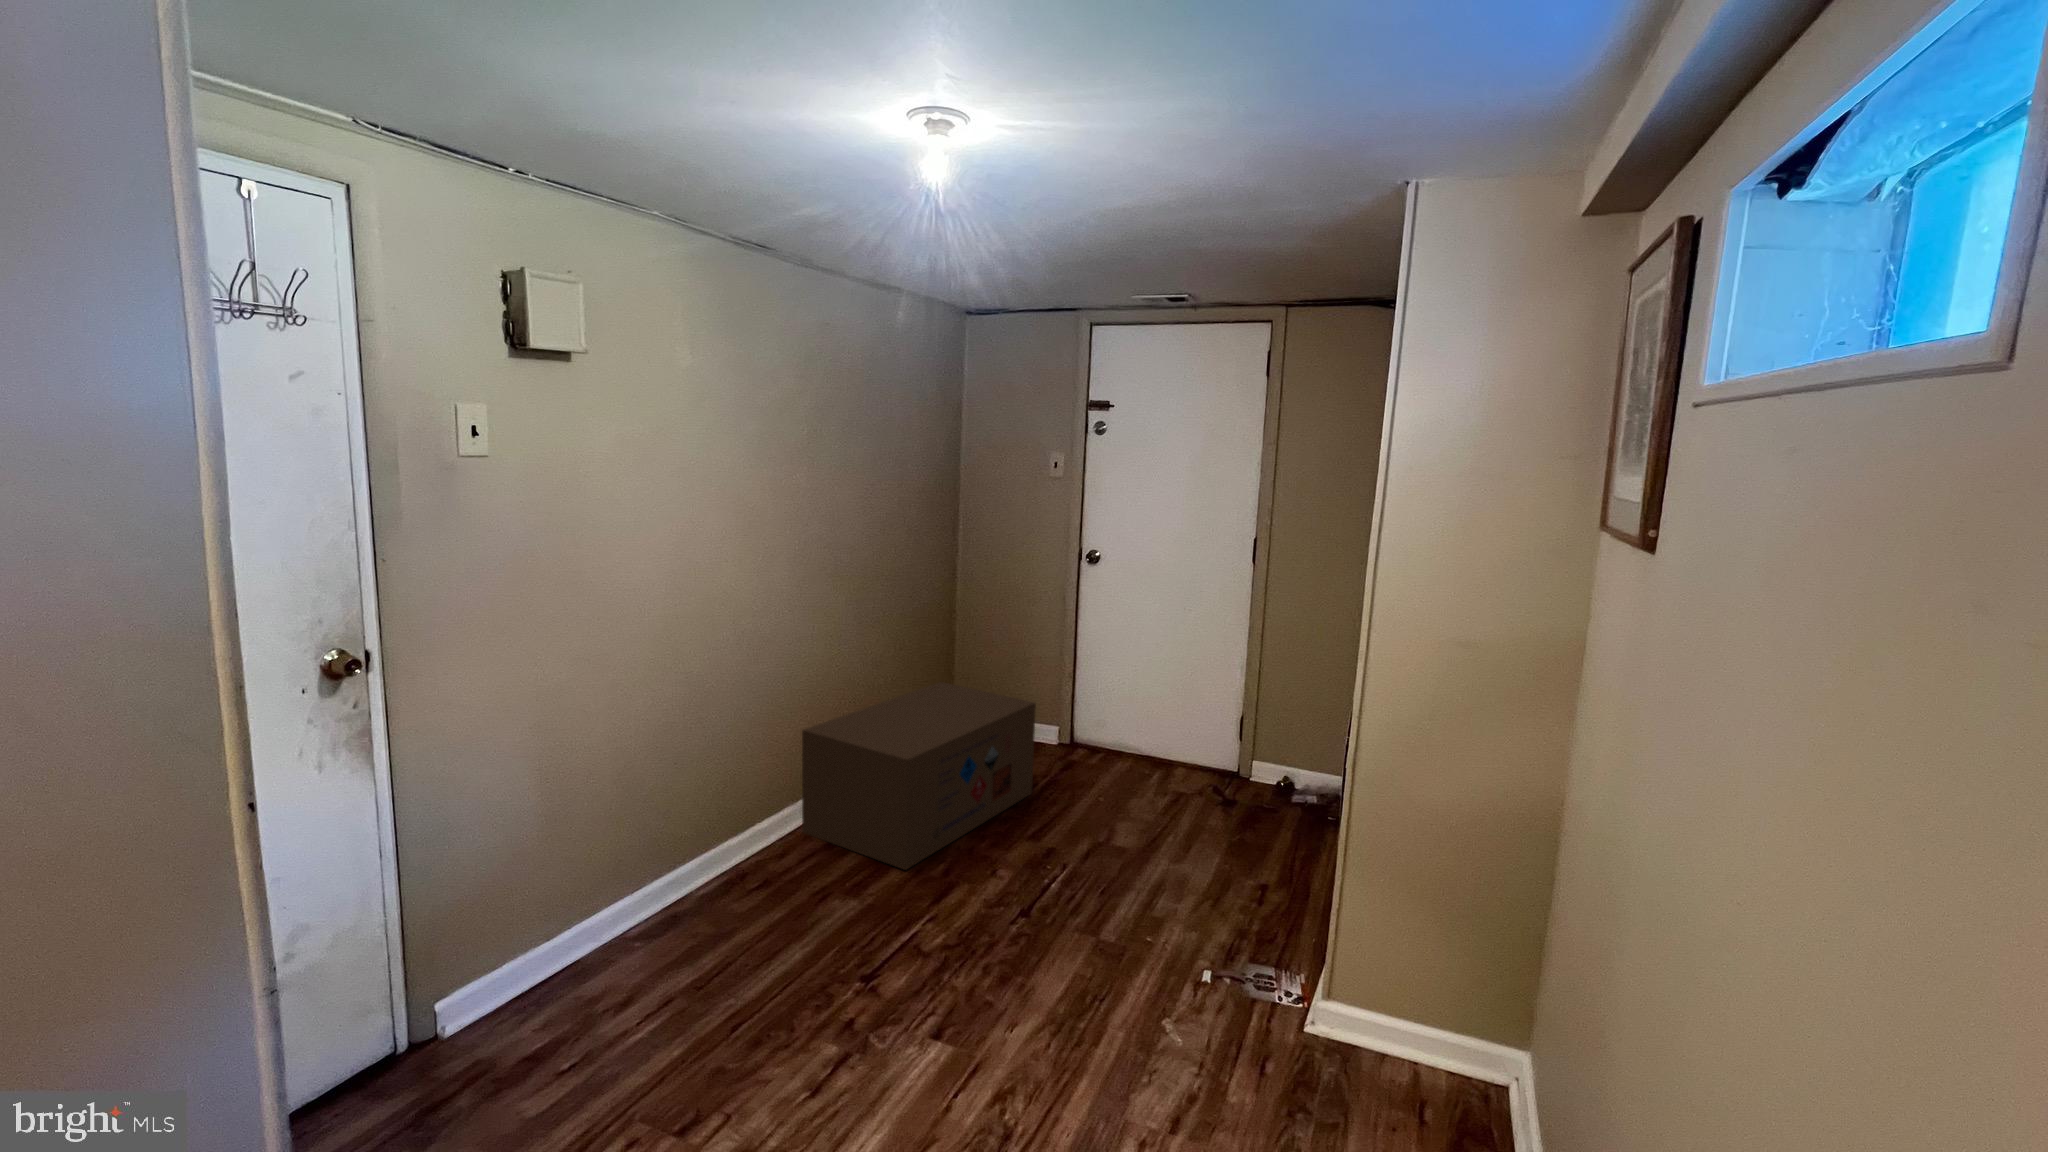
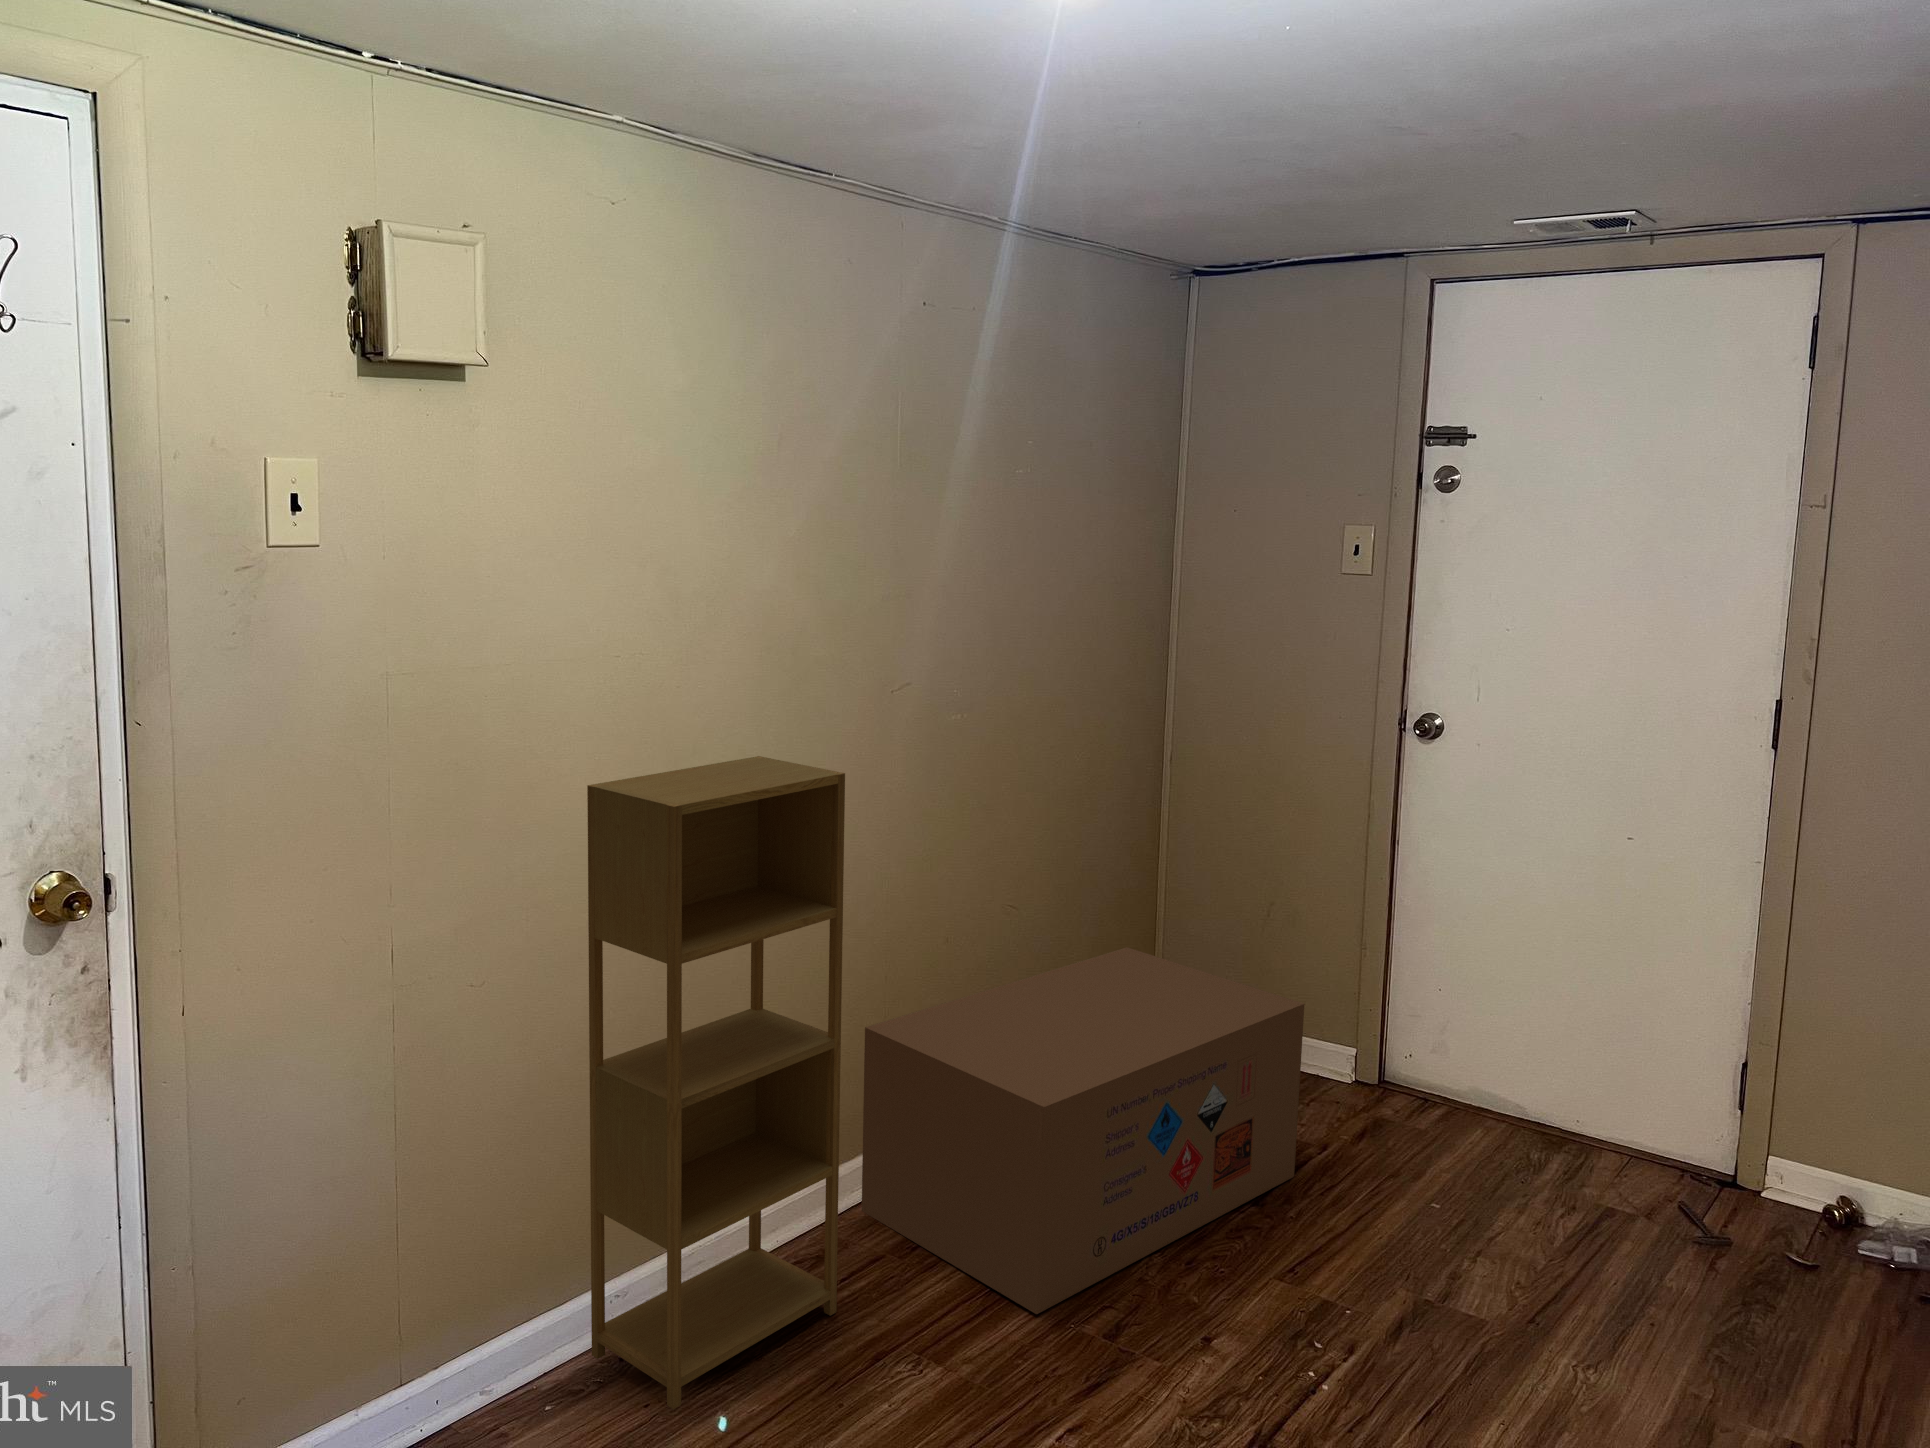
shelving unit: none [648,578,796,938] -> present [587,756,845,1409]

